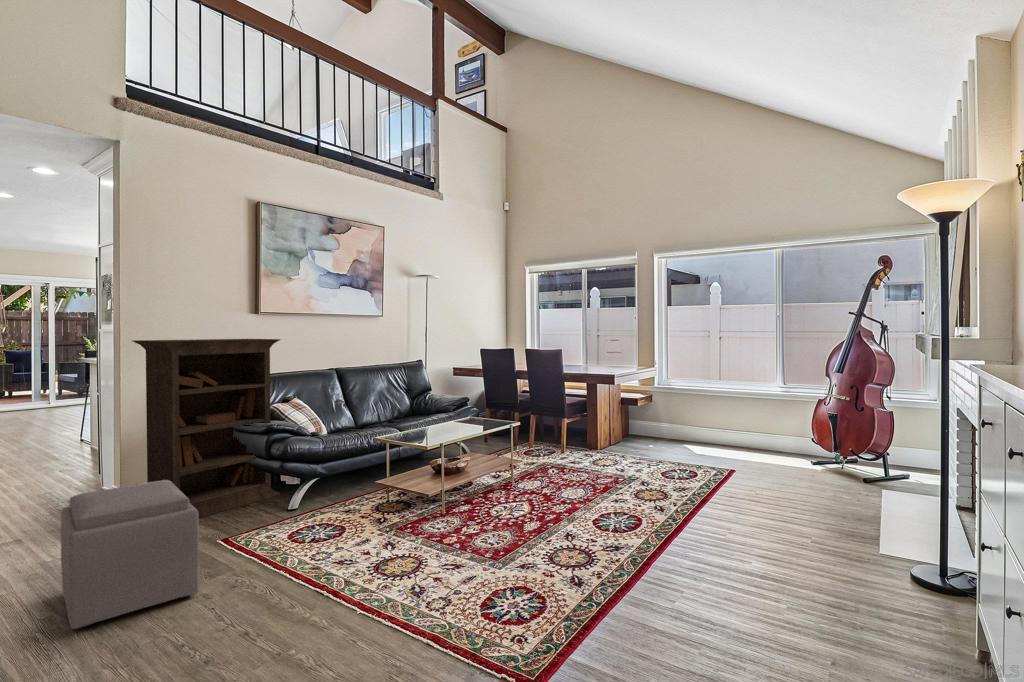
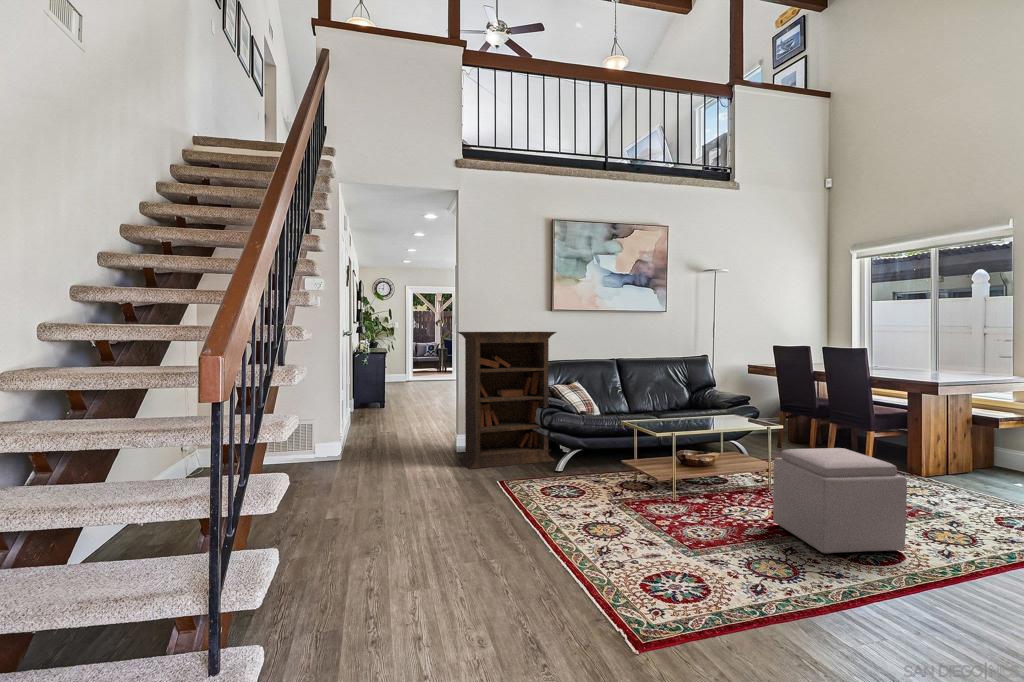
ottoman: present [61,480,199,629] -> present [773,448,907,554]

